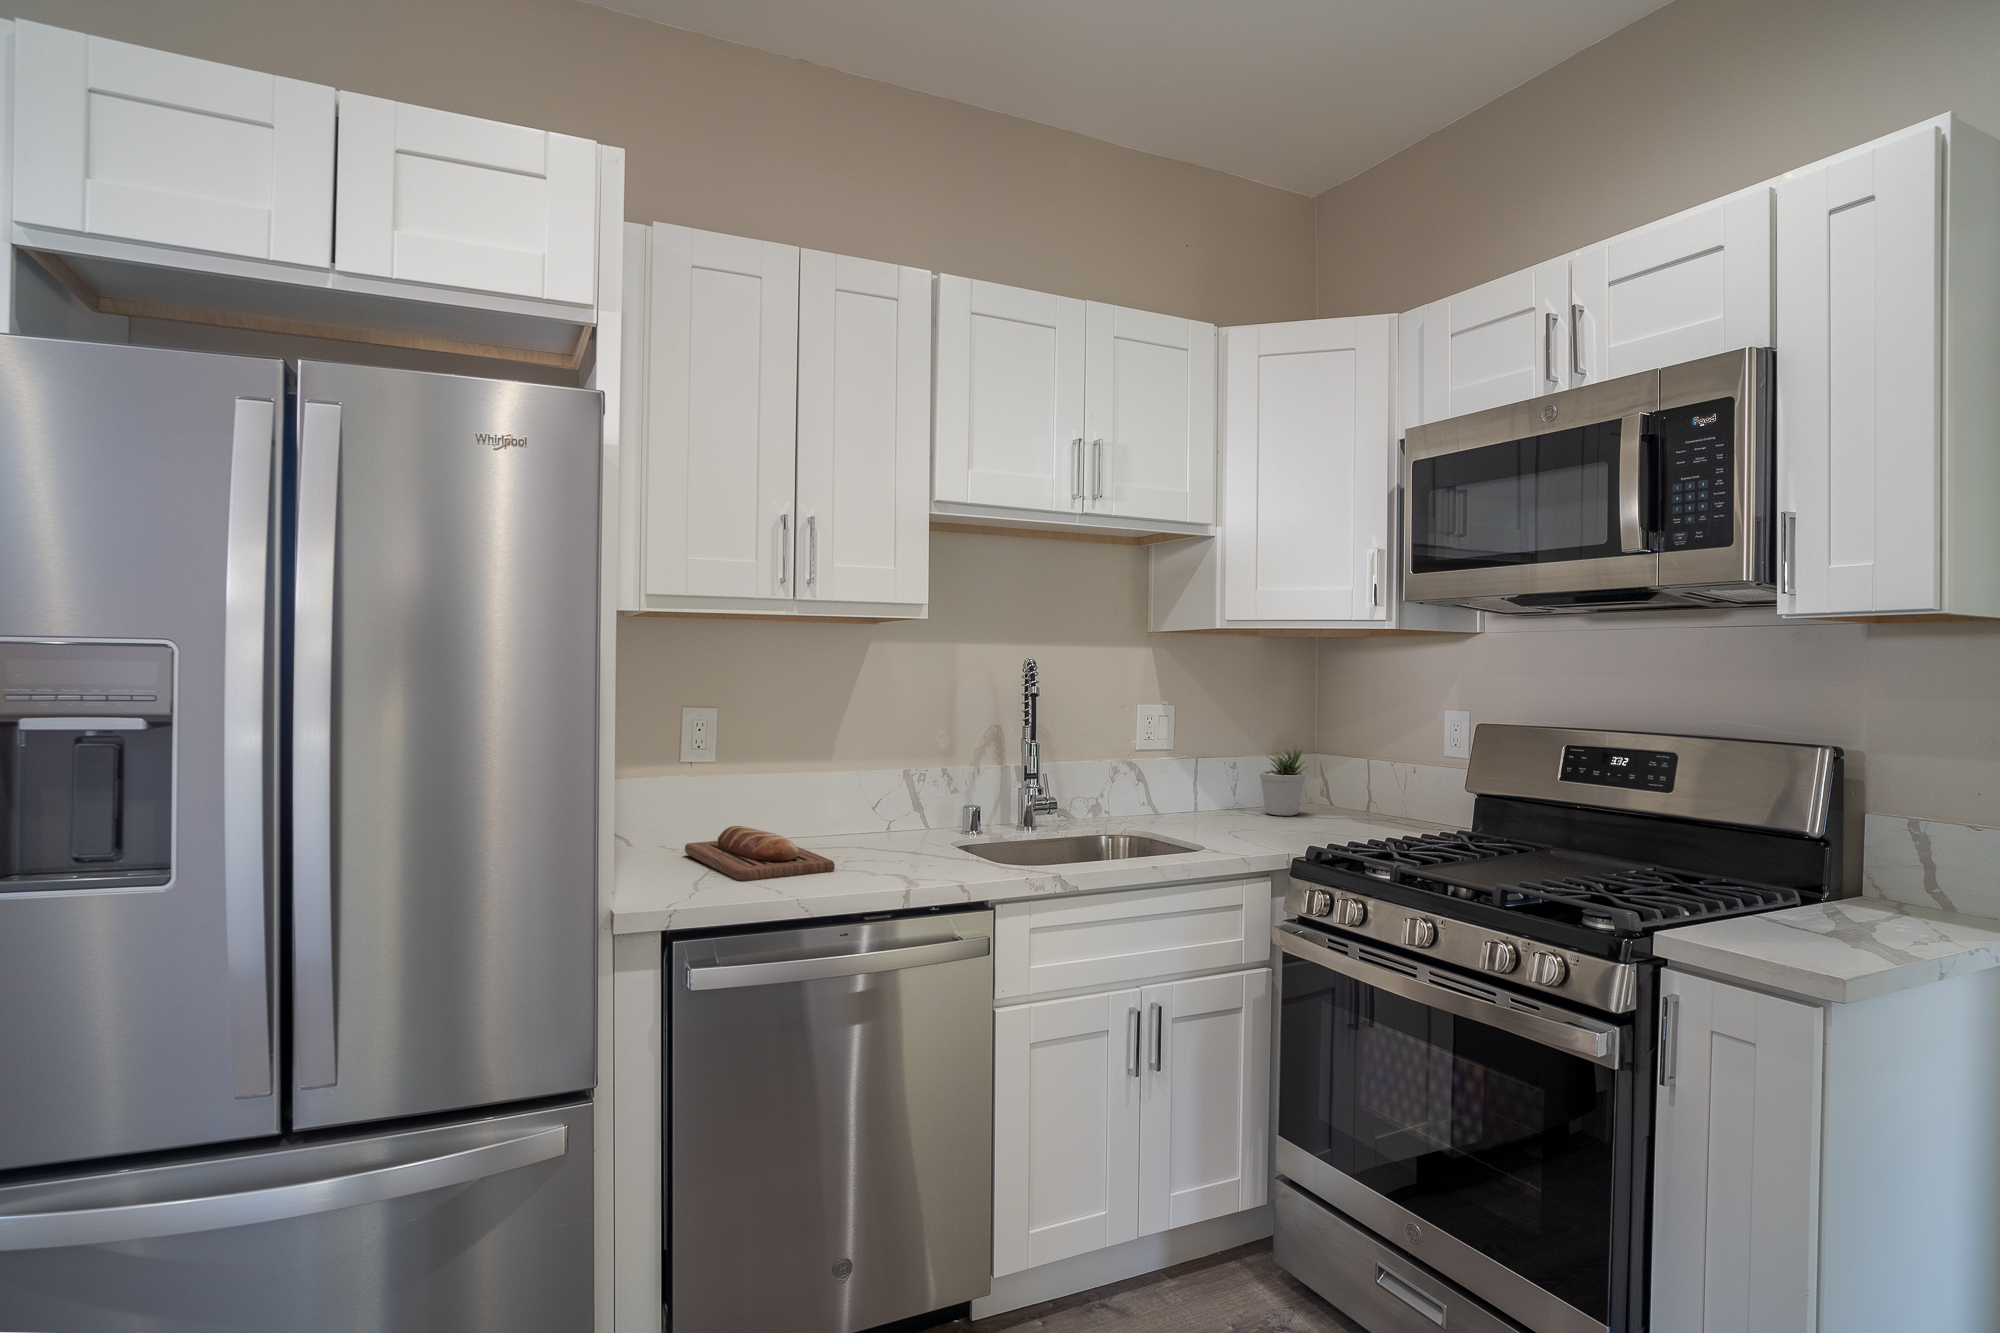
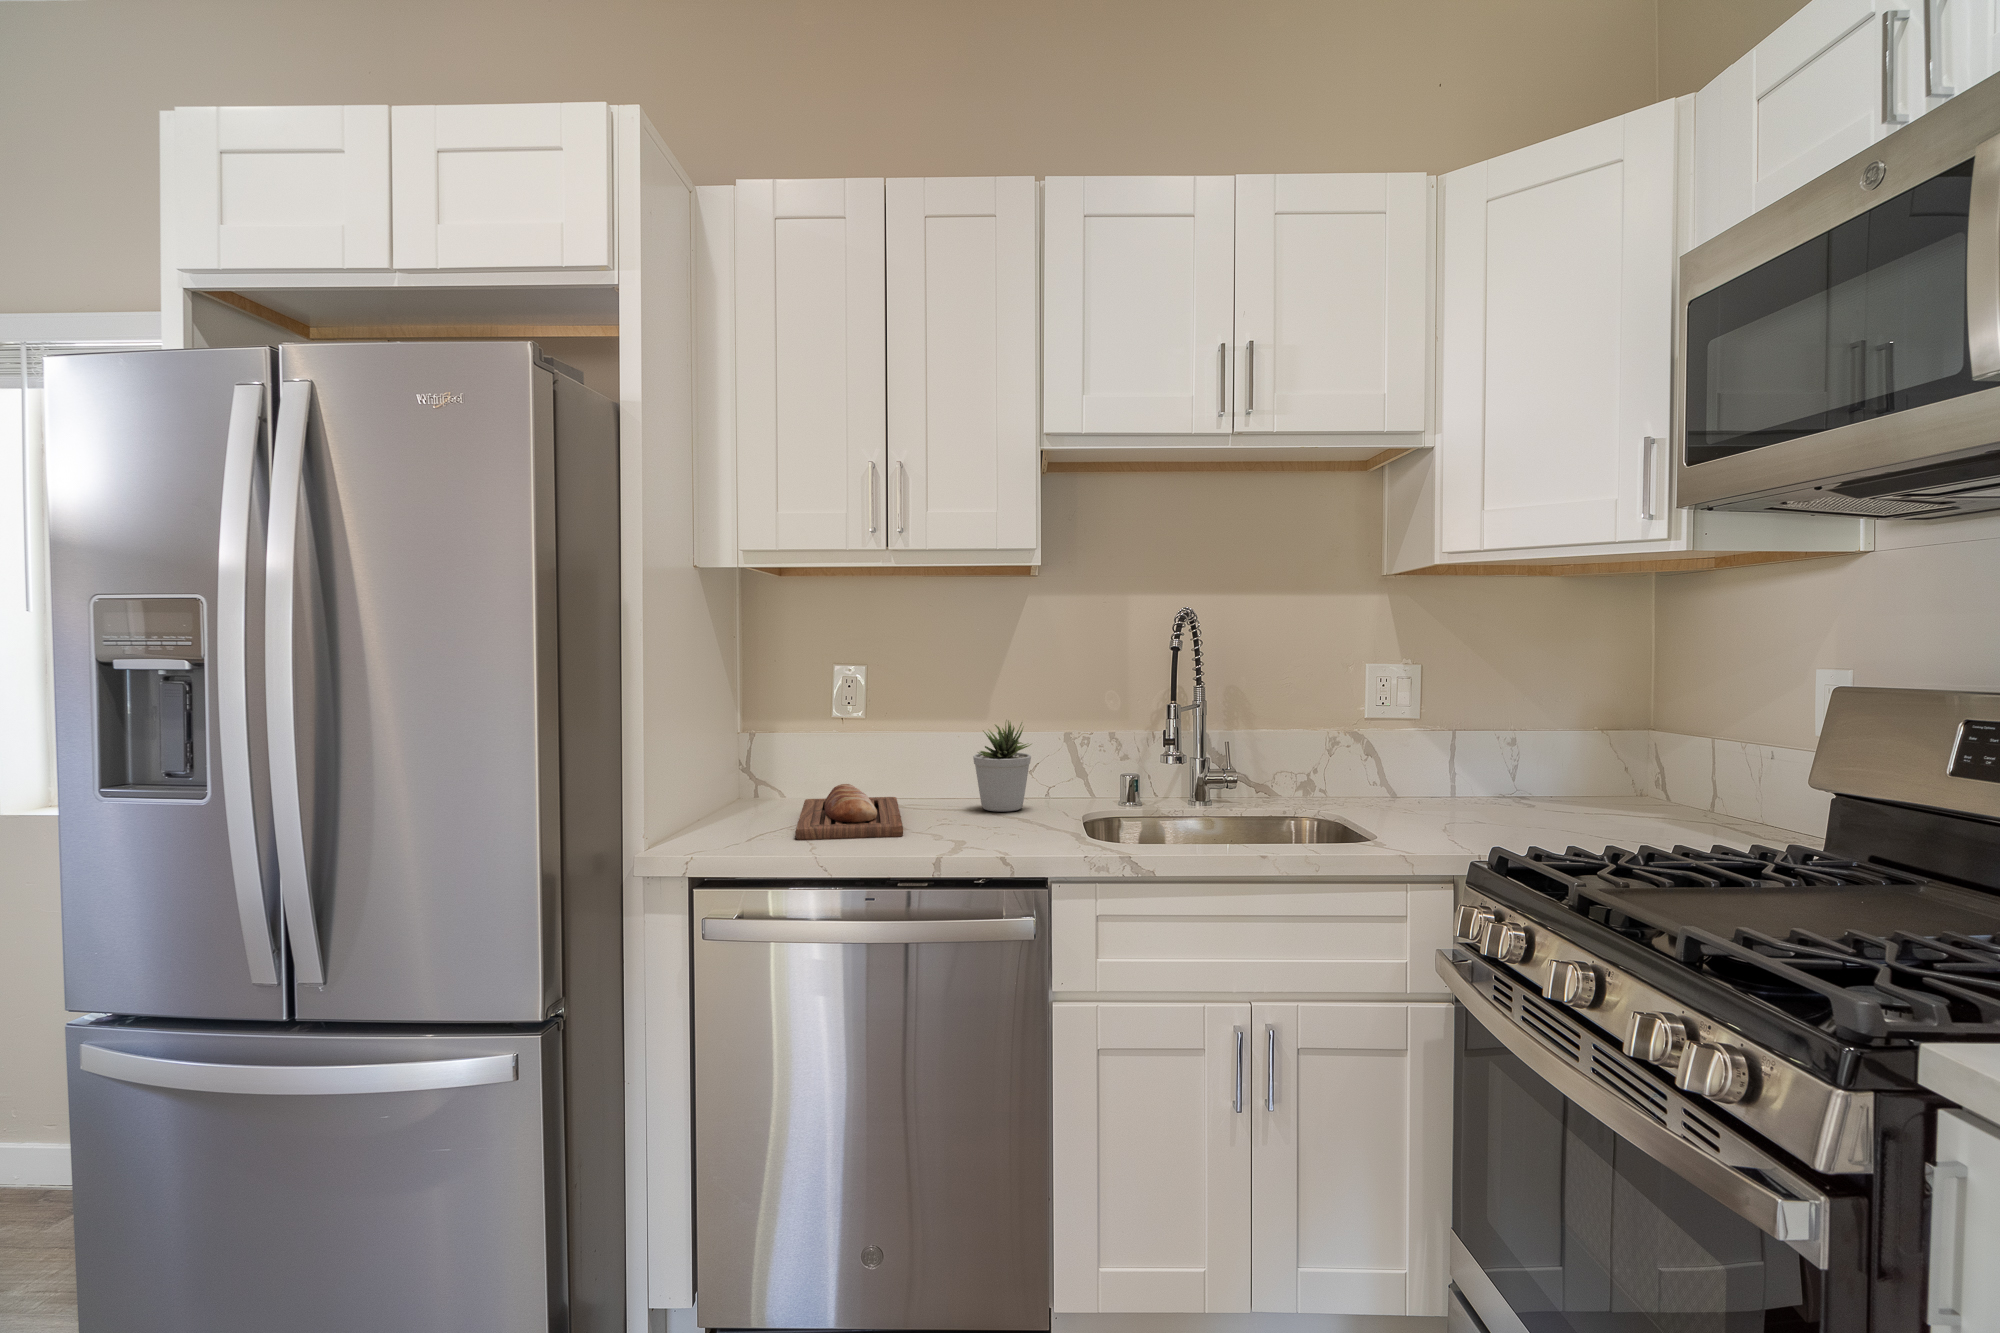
potted plant: present [1260,746,1307,816] -> present [973,721,1031,812]

